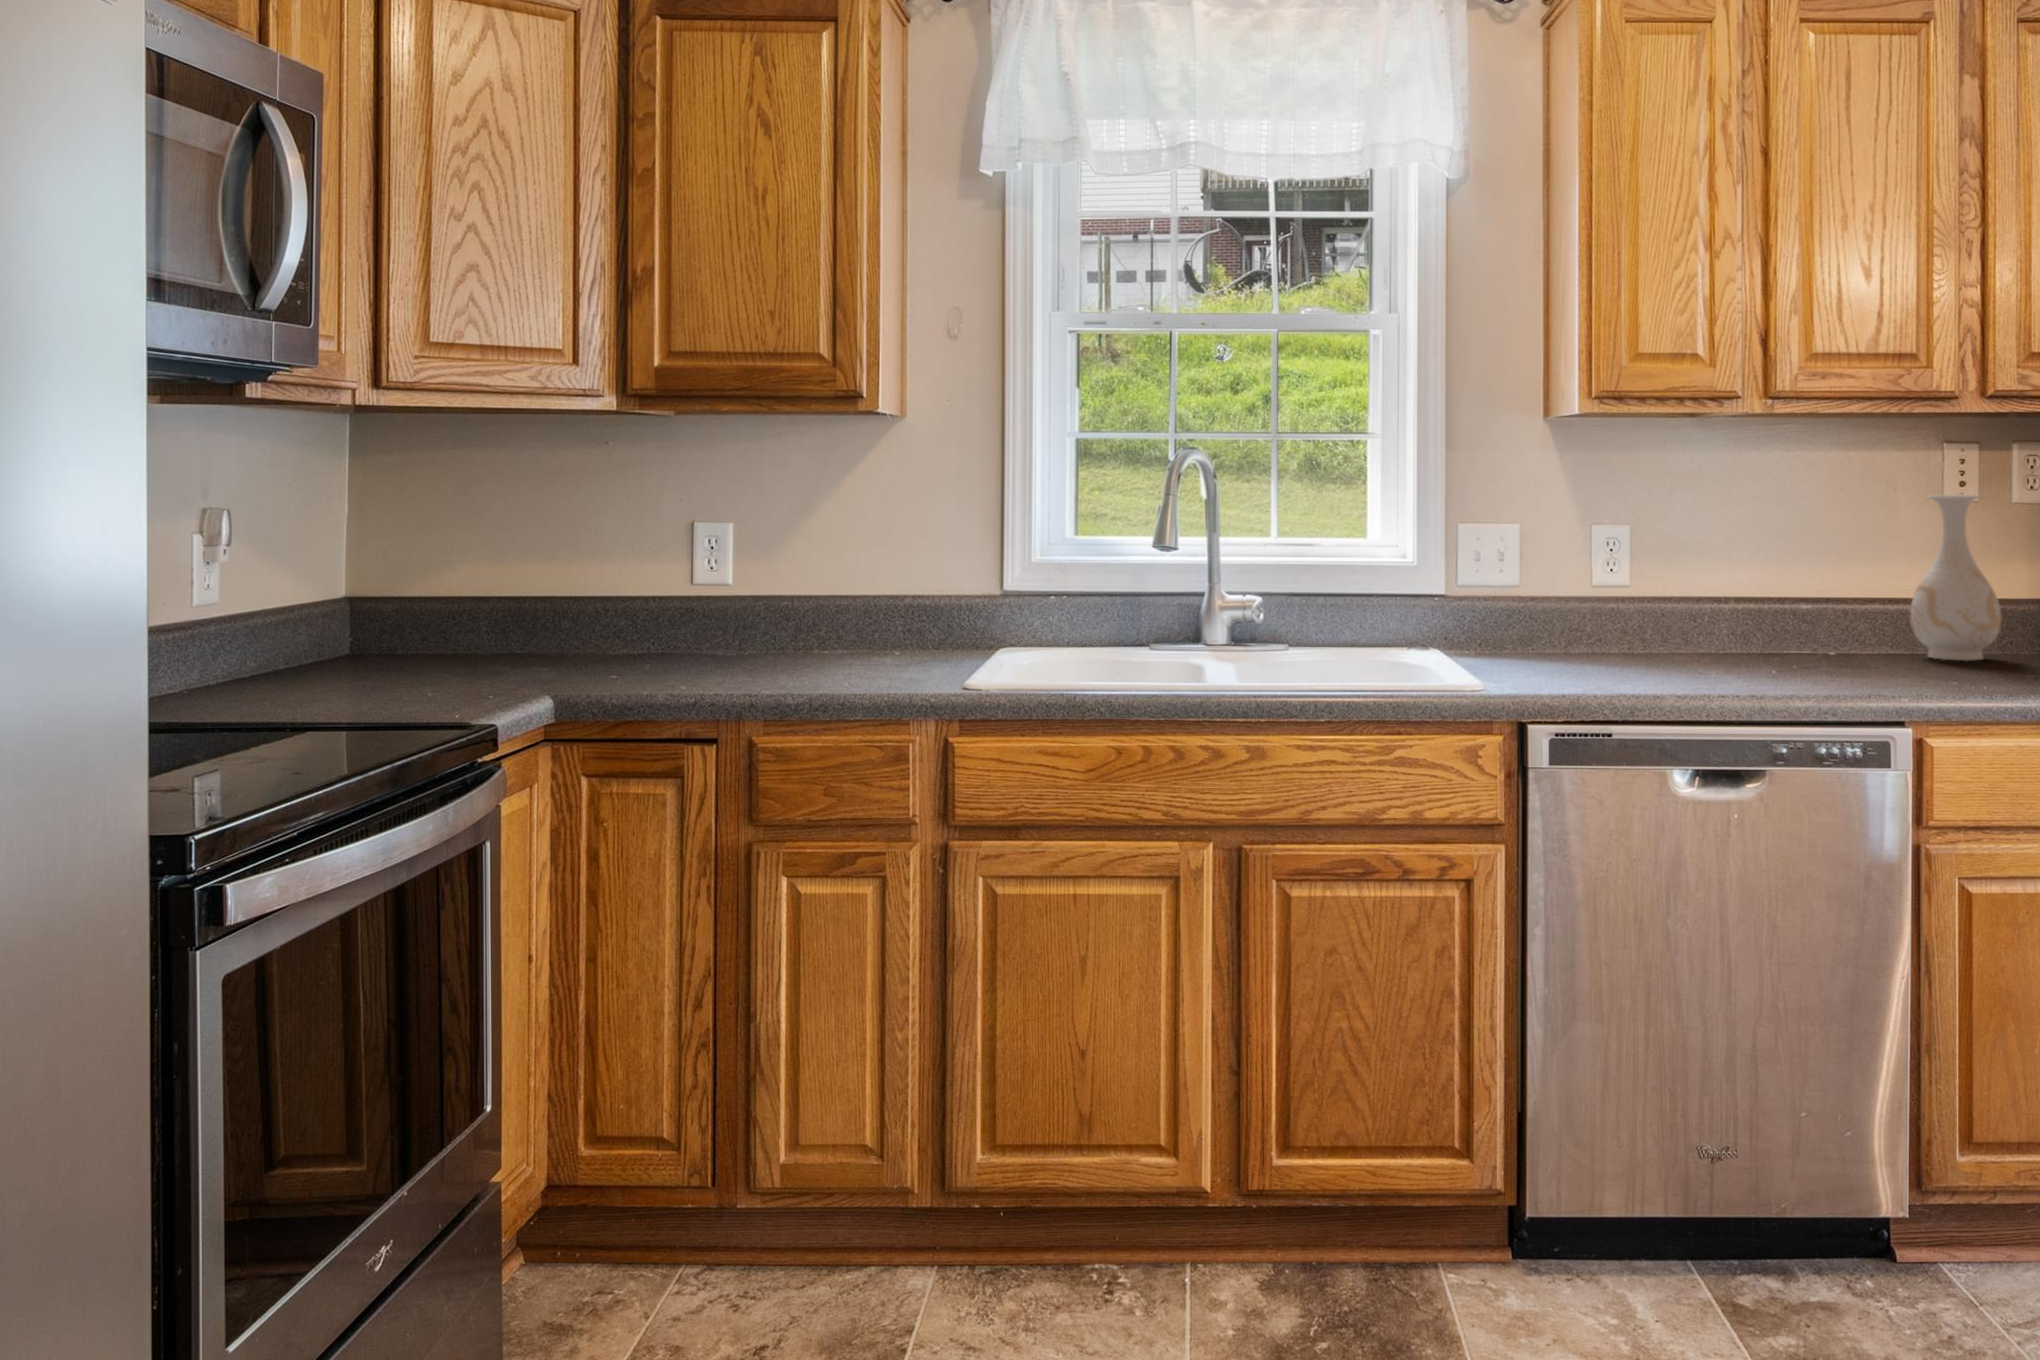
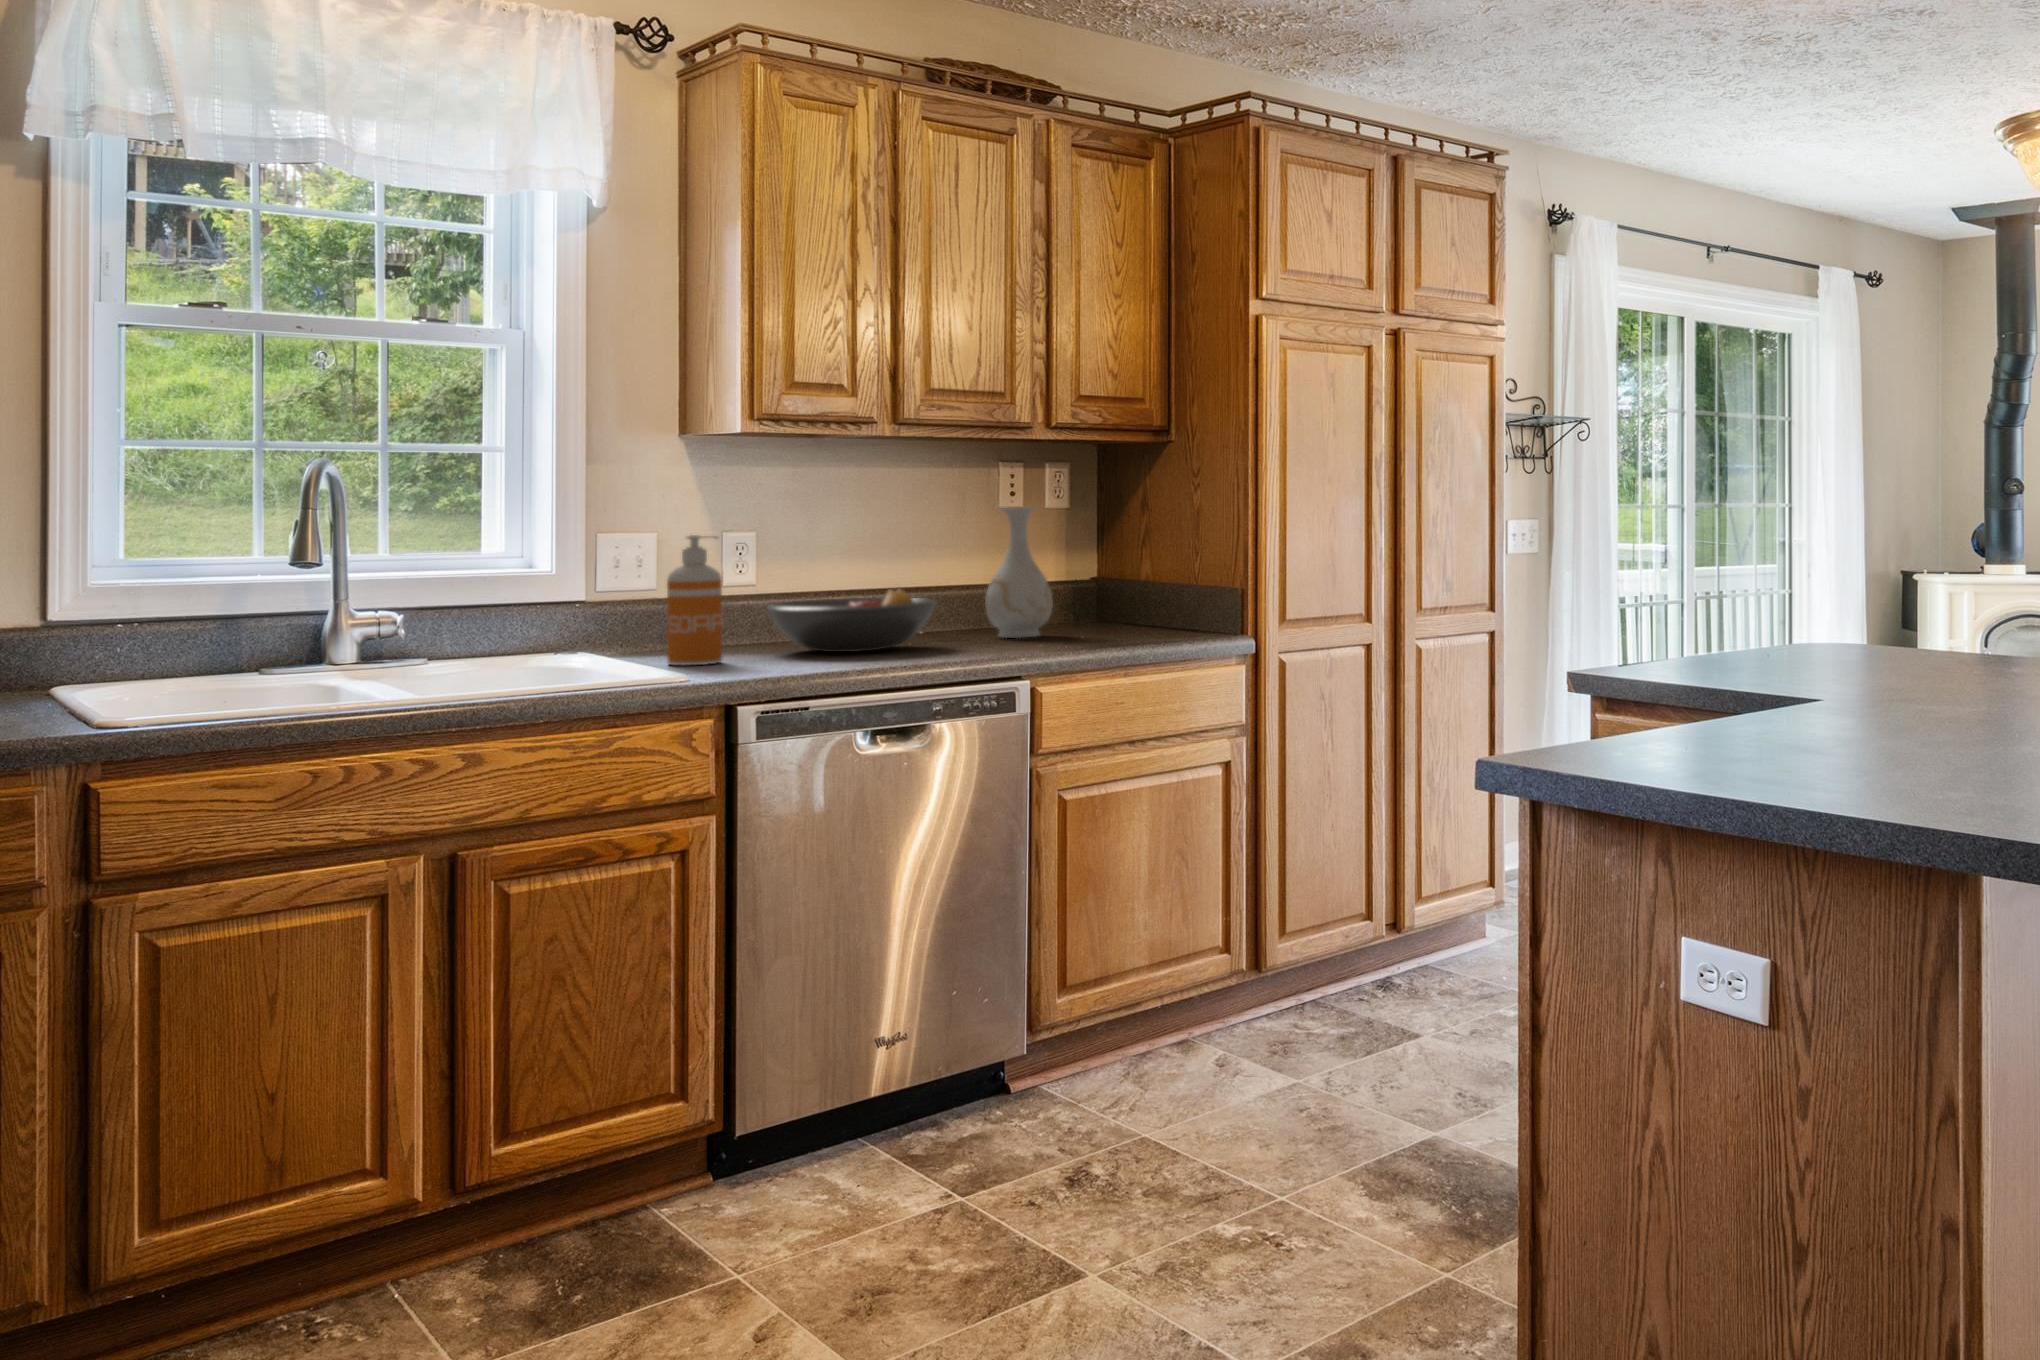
soap dispenser: none [1510,523,1568,666] -> present [667,535,722,665]
fruit bowl: none [1629,590,1829,663] -> present [767,588,936,652]

